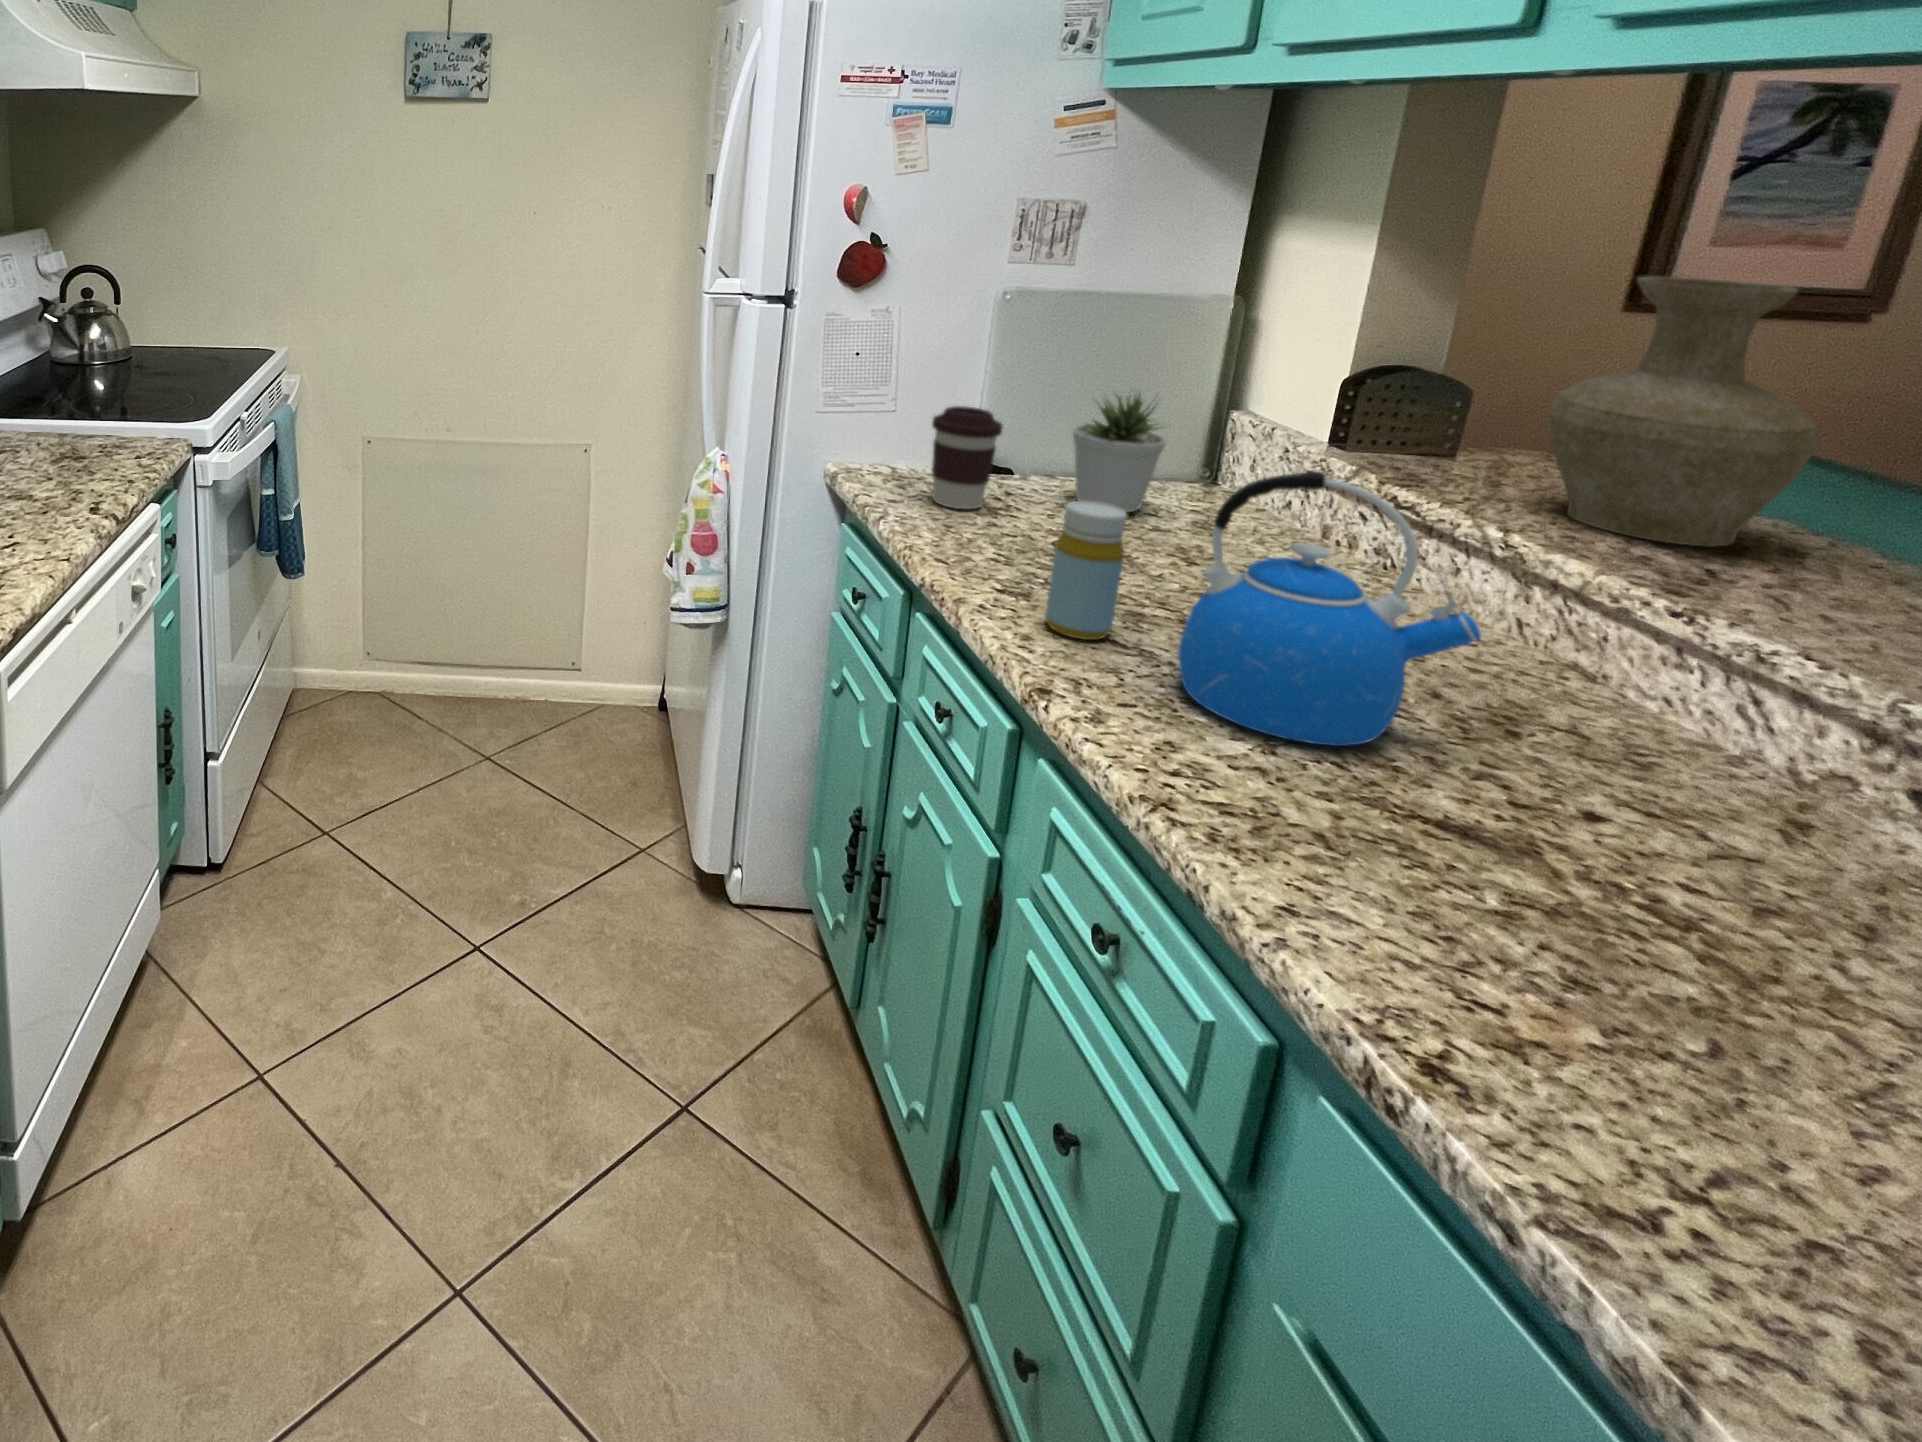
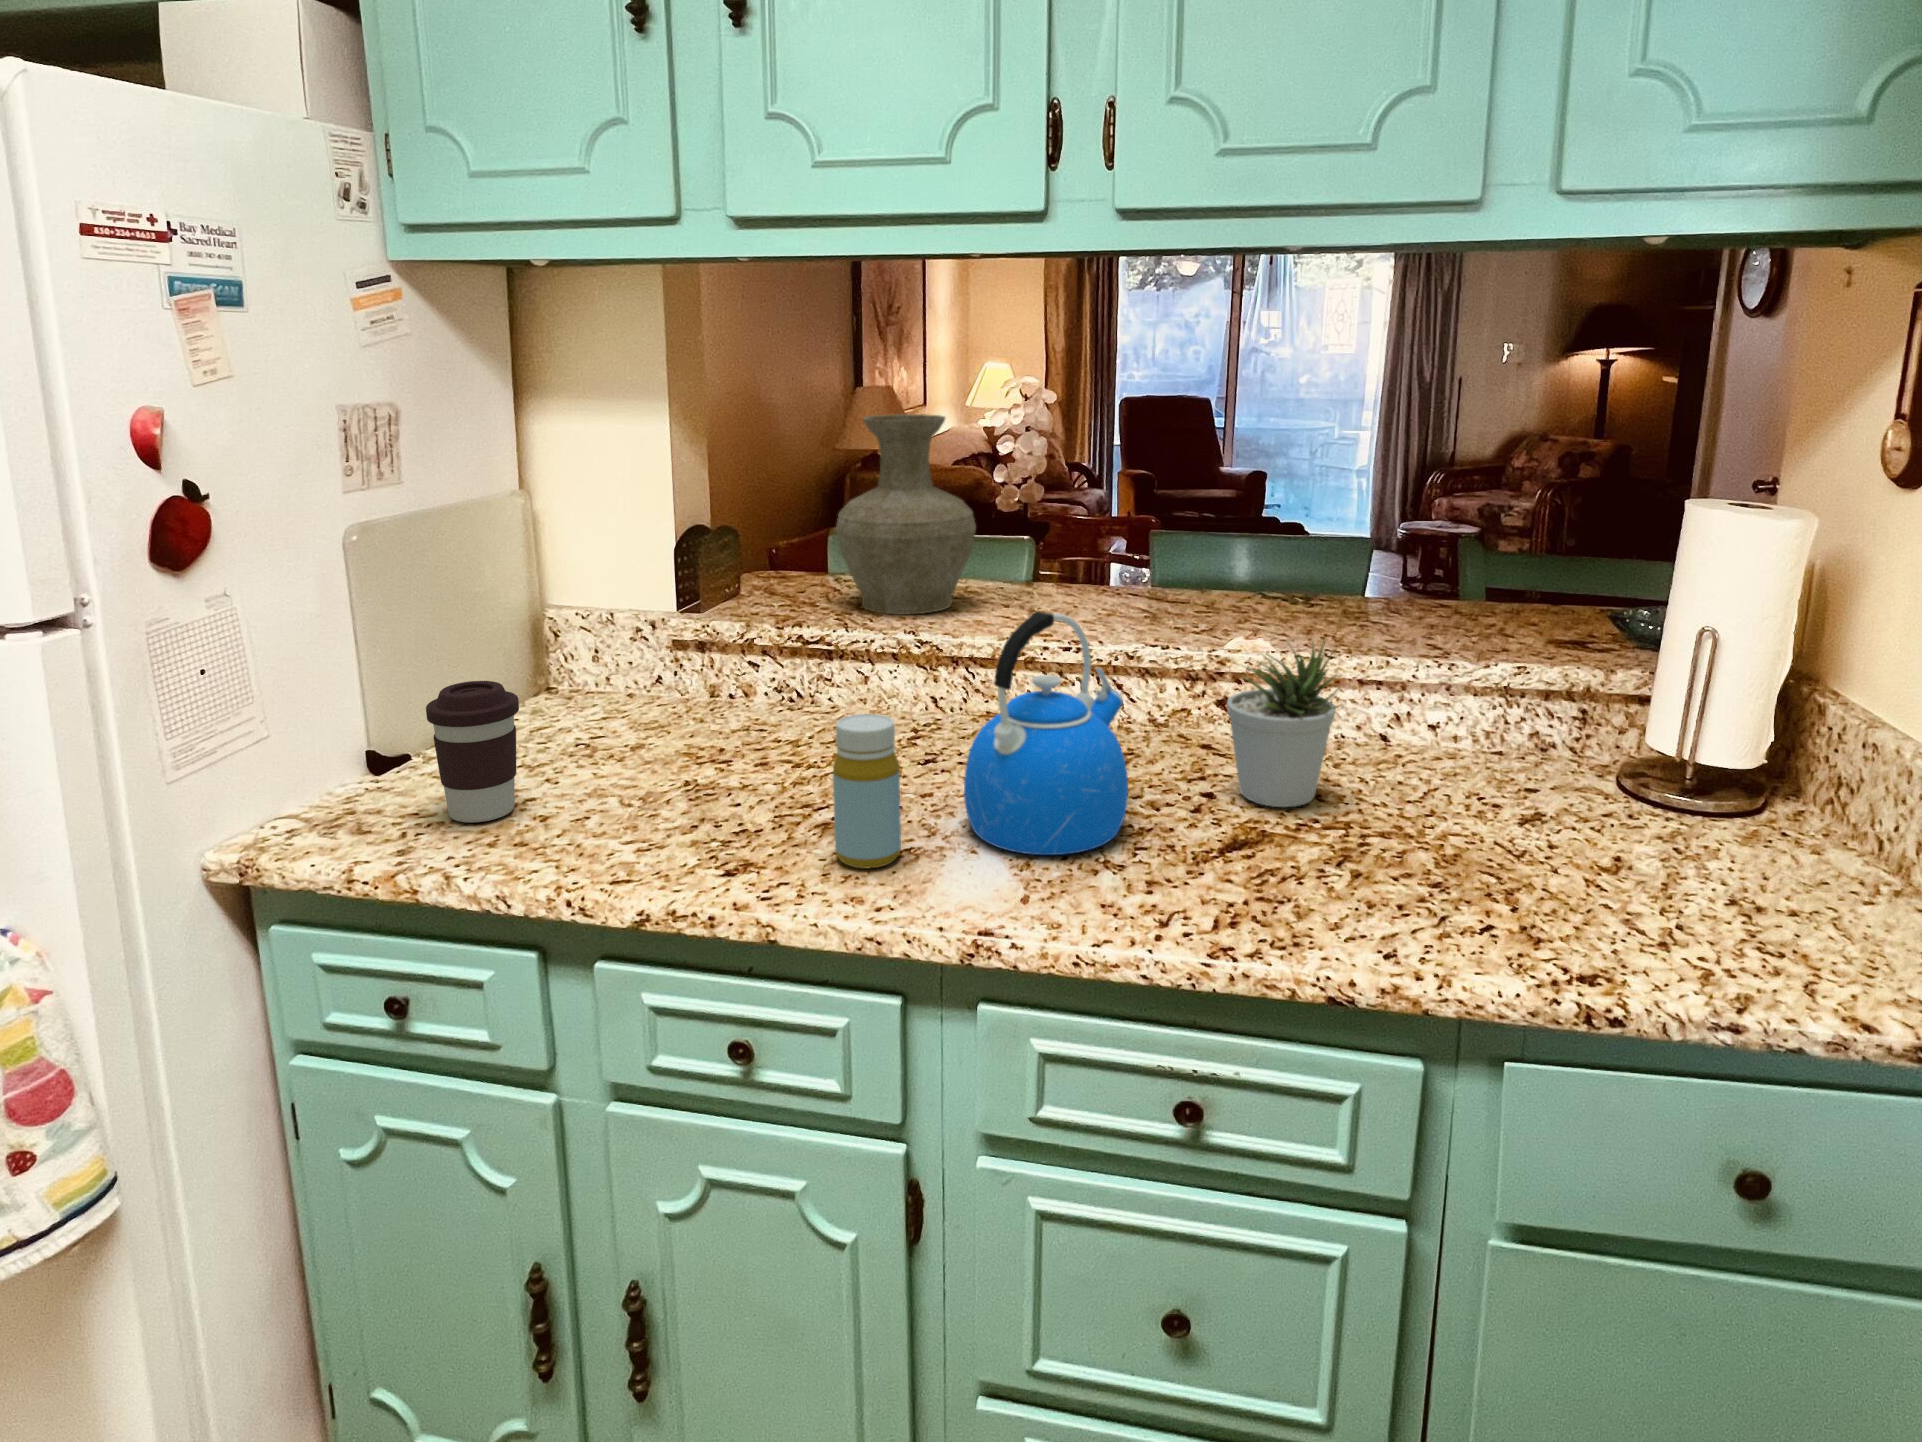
potted plant: present [1073,393,1166,512] -> present [1227,643,1338,807]

